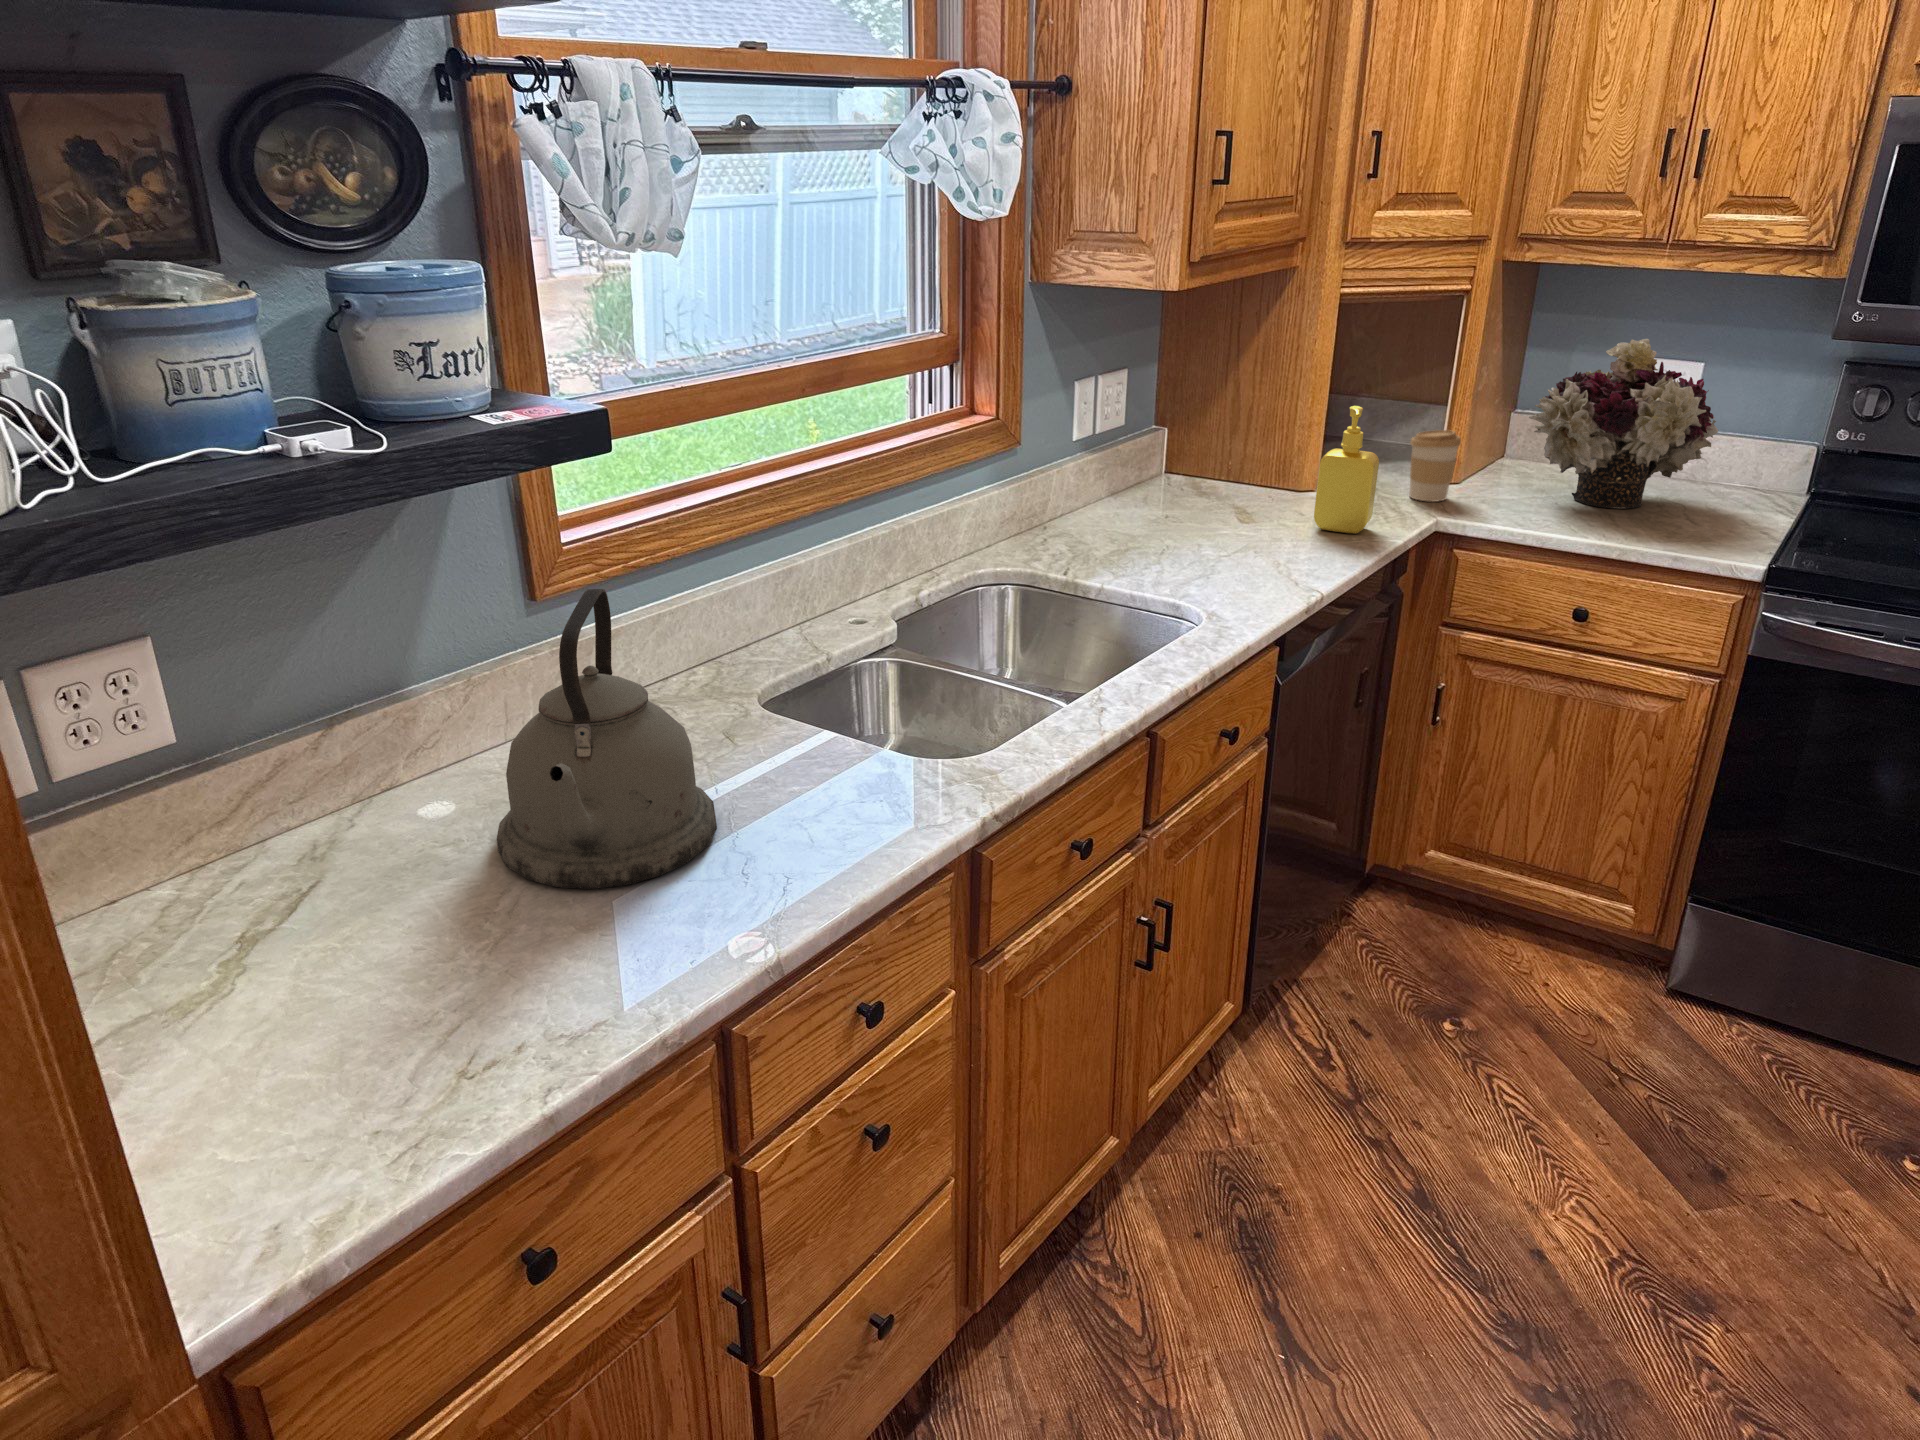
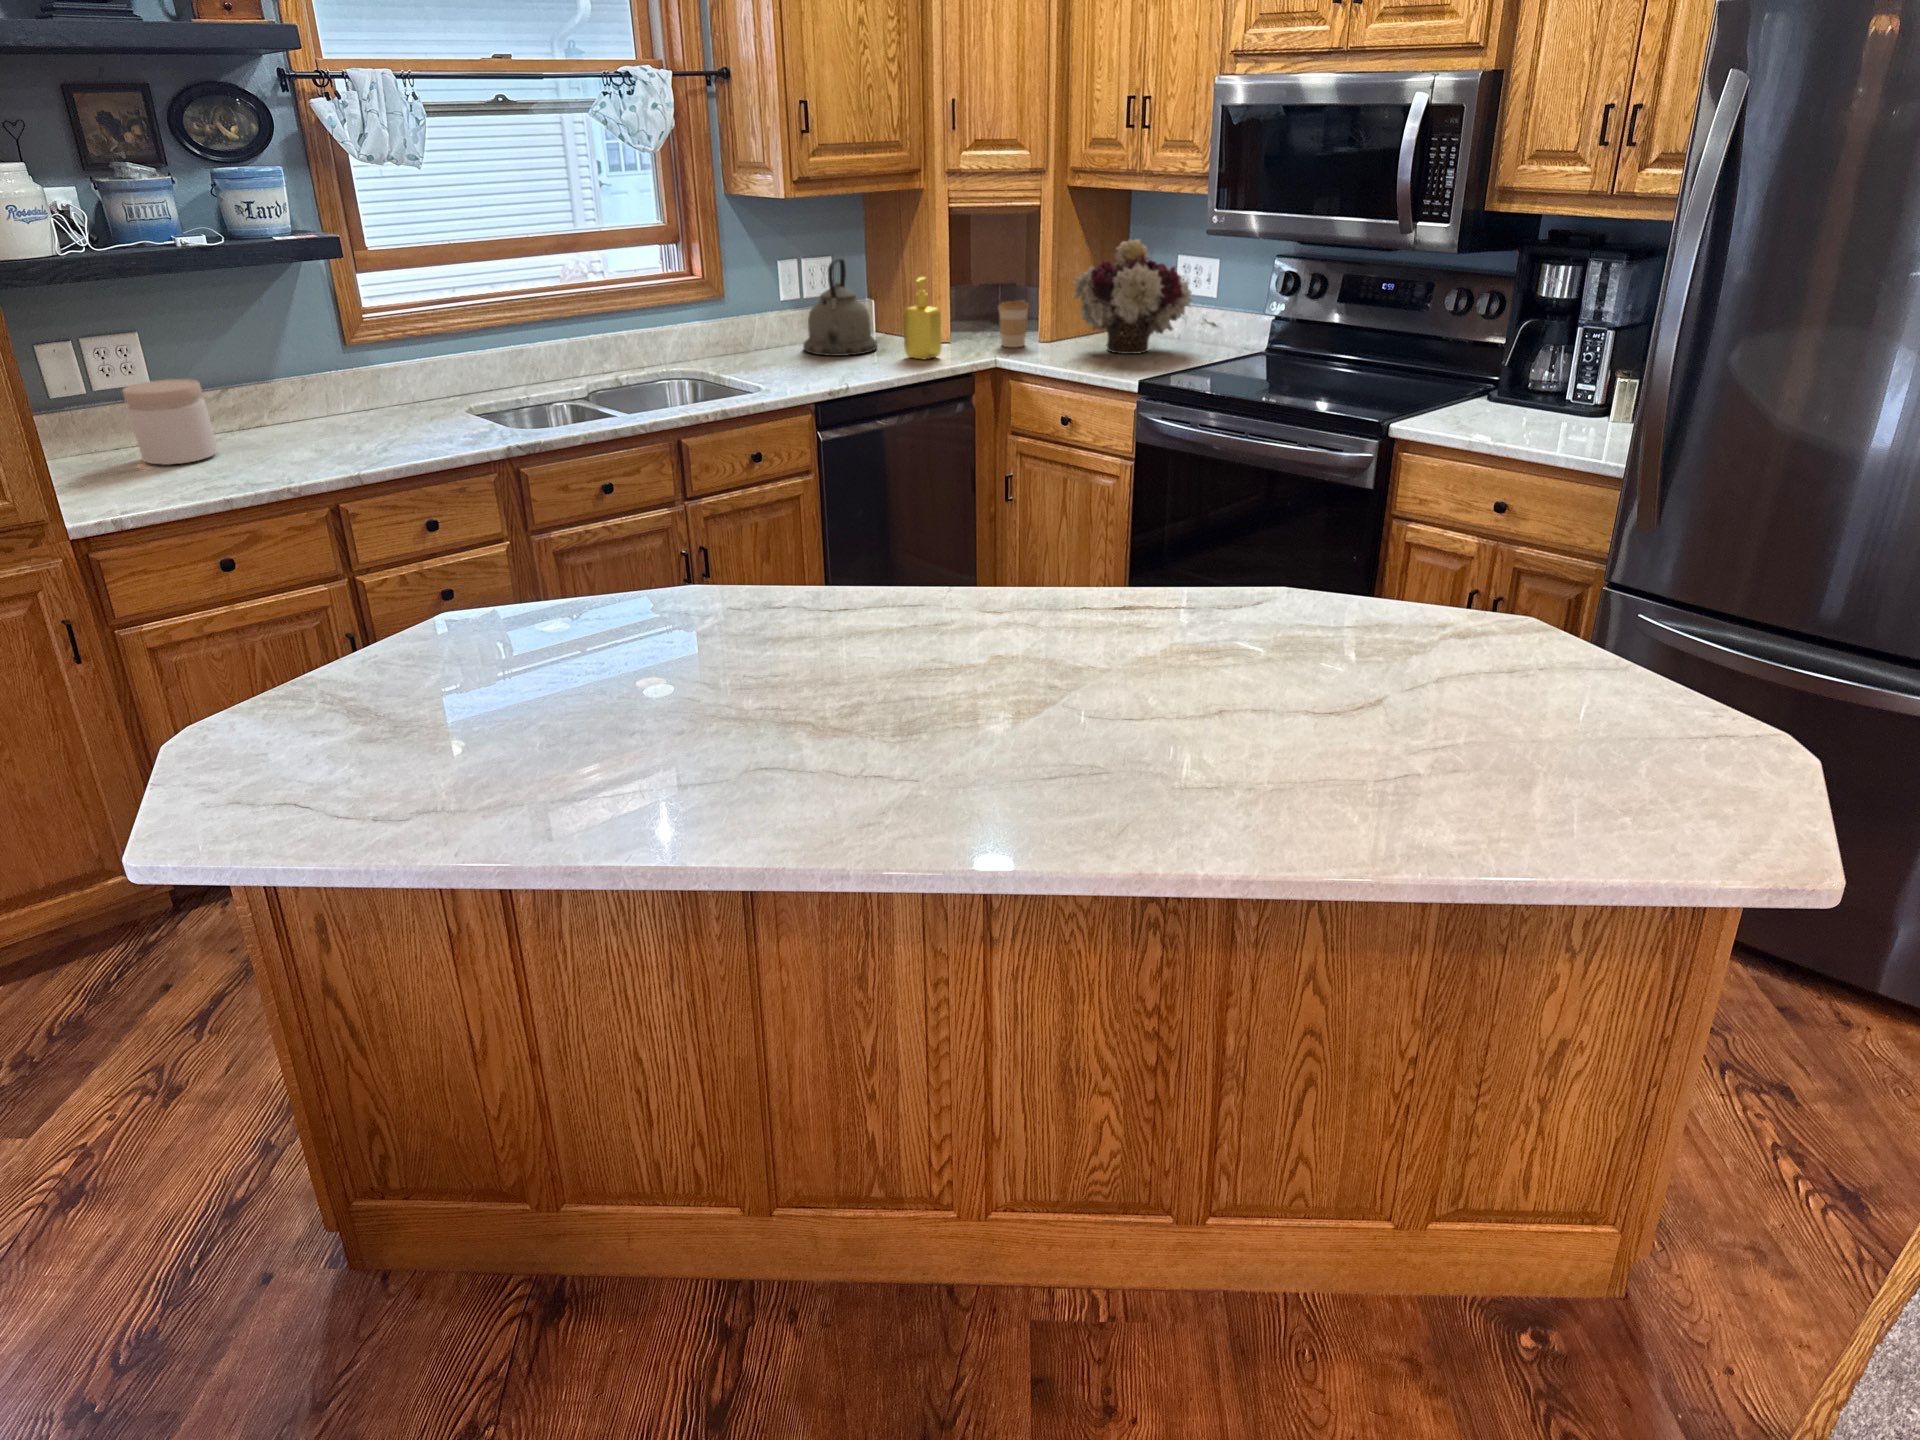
kettle: present [497,589,717,889] -> present [803,258,877,356]
jar: none [148,744,357,963] -> present [123,379,218,465]

